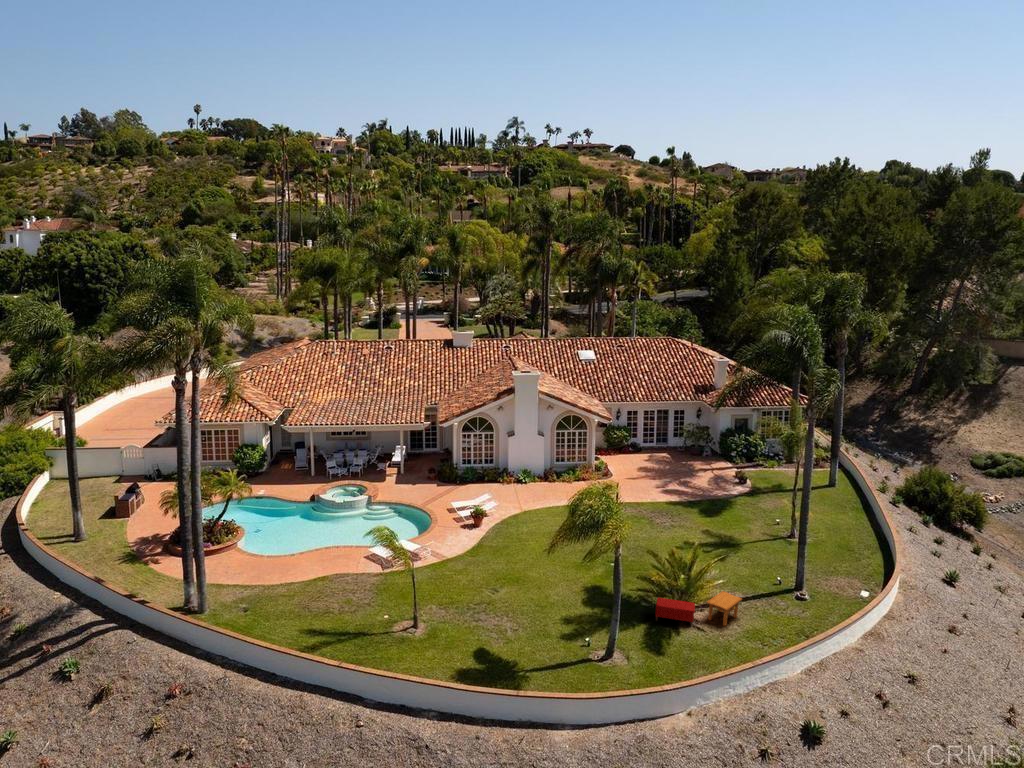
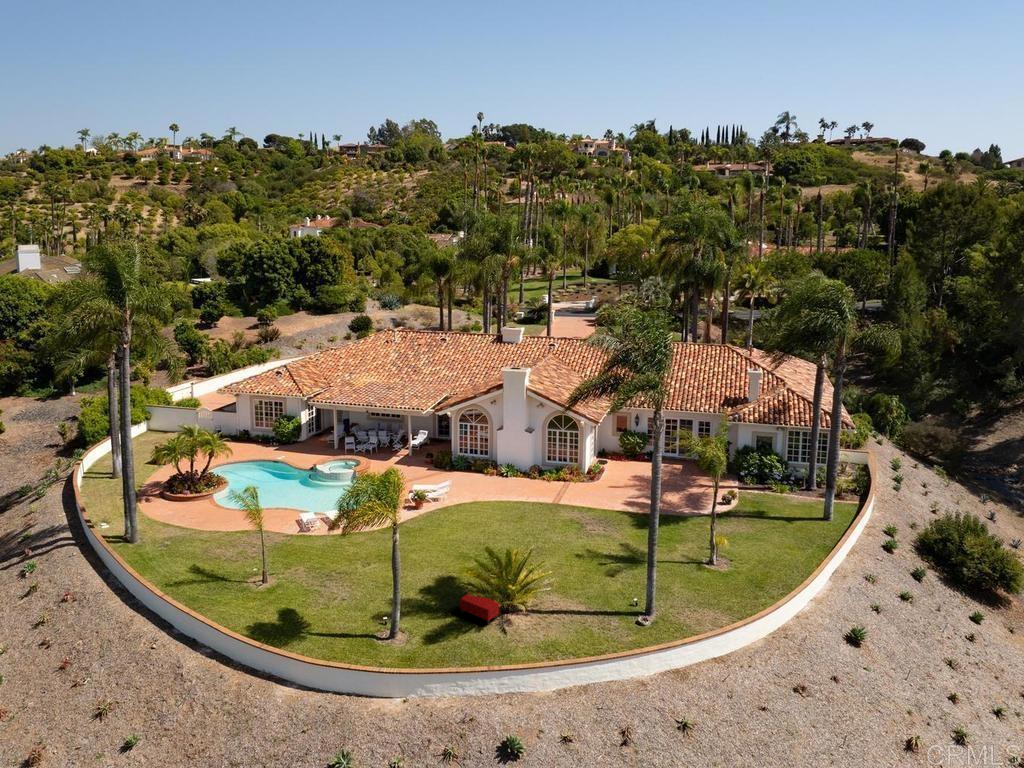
side table: present [707,591,742,626] -> none [508,597,547,631]

